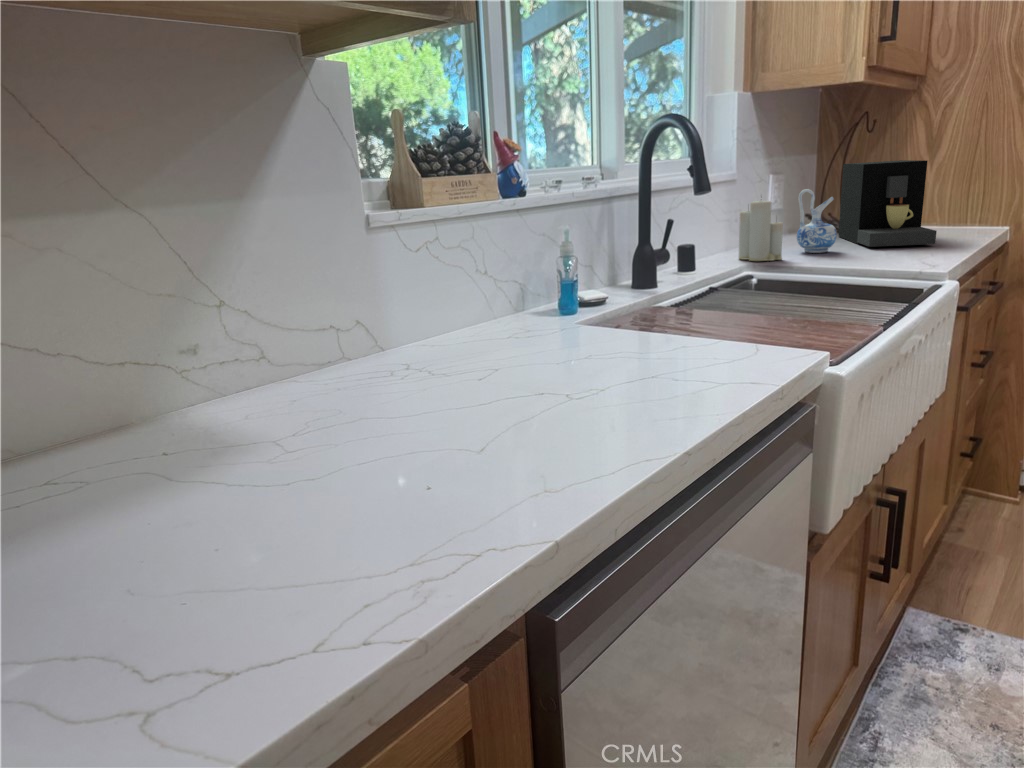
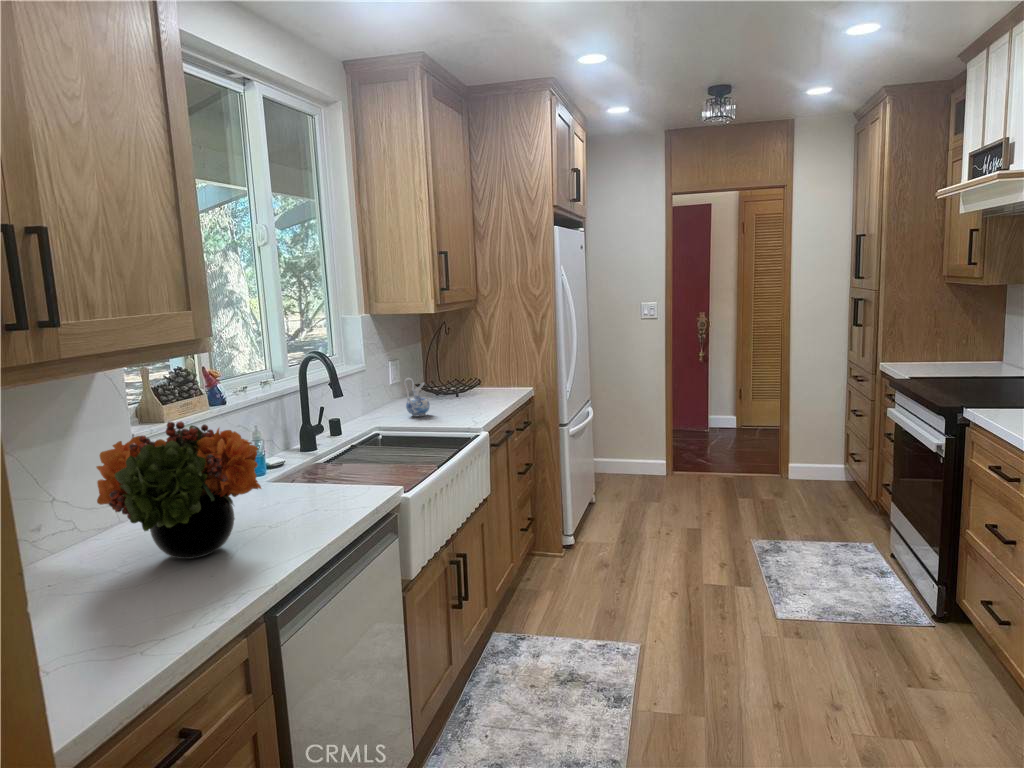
flower arrangement: none [246,156,559,442] -> present [97,421,261,559]
coffee maker: present [839,160,937,247] -> none [434,354,486,410]
candle: present [739,201,783,261] -> none [368,384,397,426]

